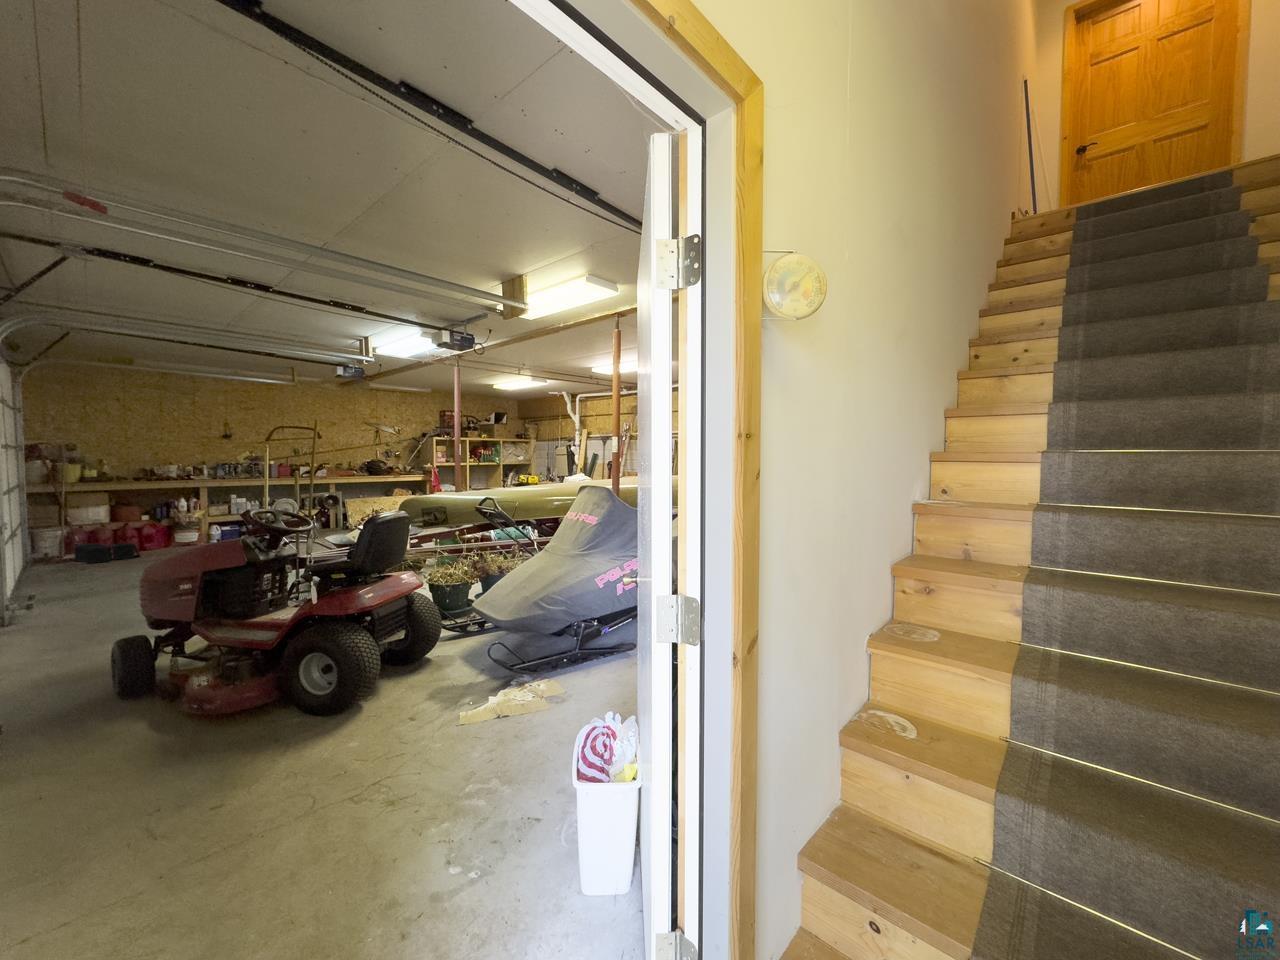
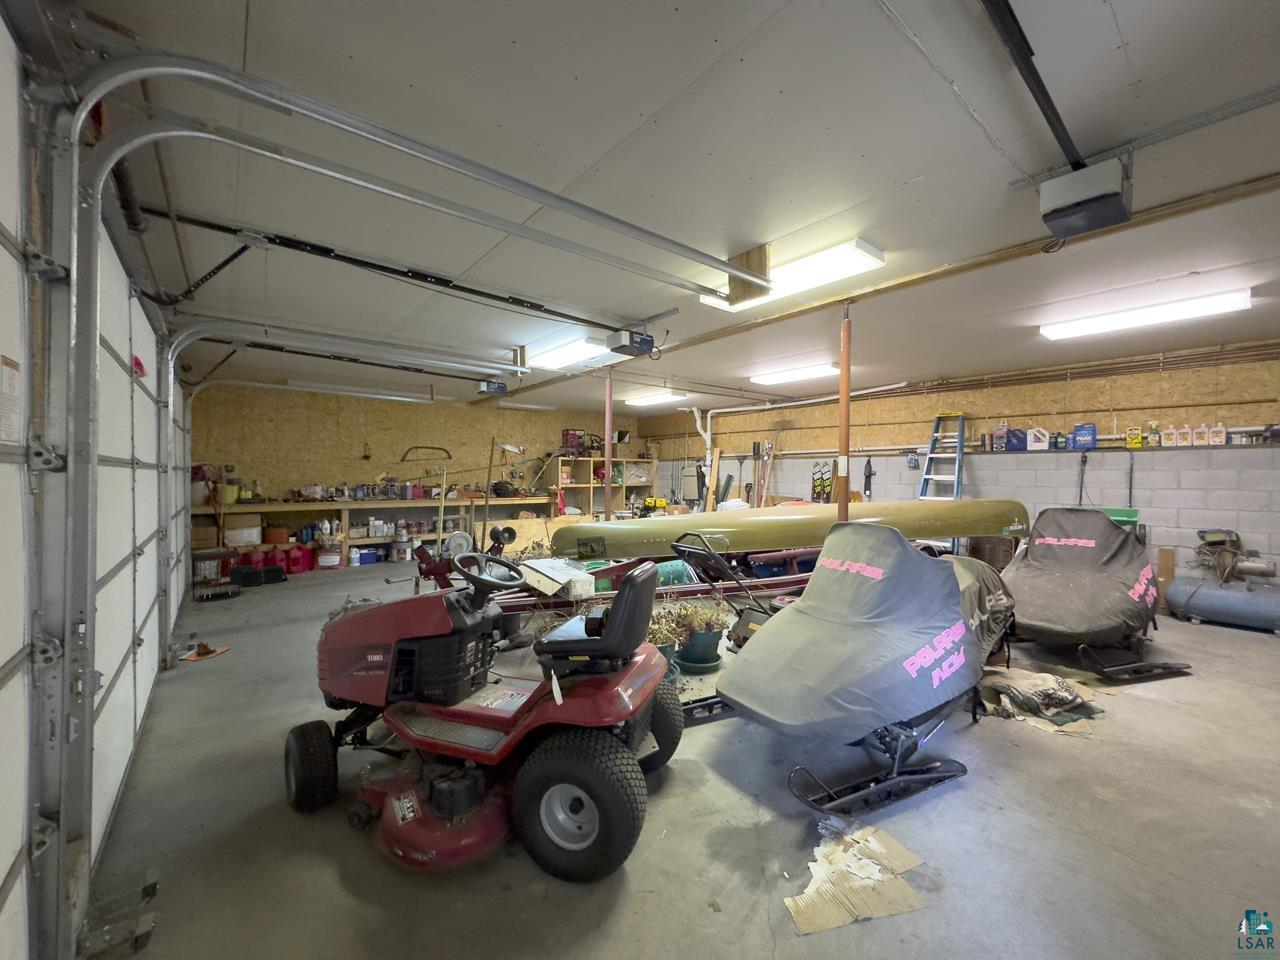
stool: none [29,527,85,577] -> present [192,551,240,601]
boots: none [18,604,73,620] -> present [180,642,229,660]

